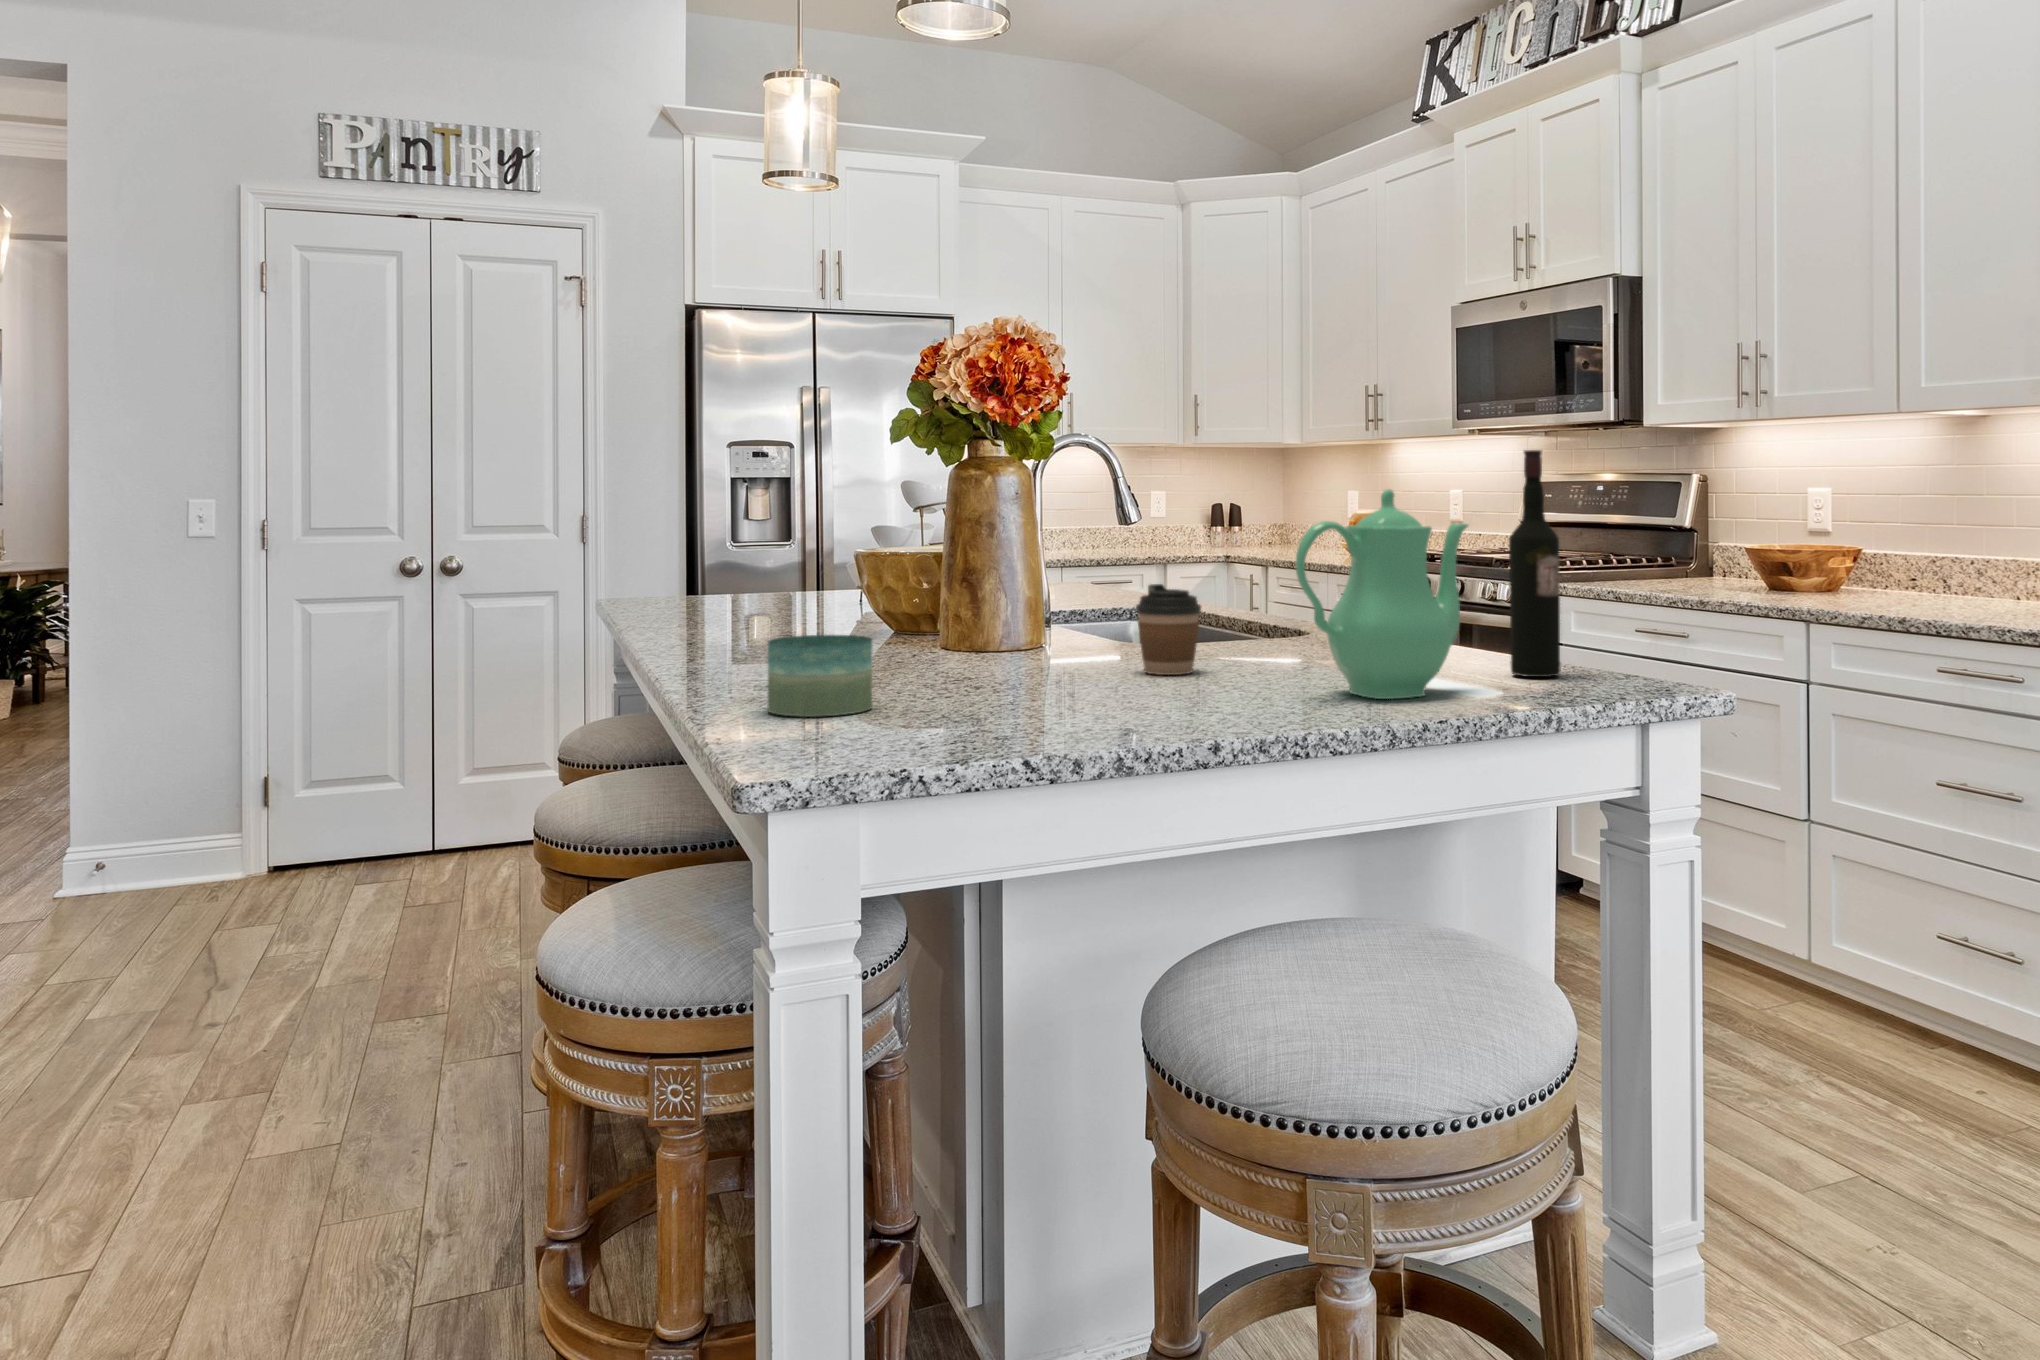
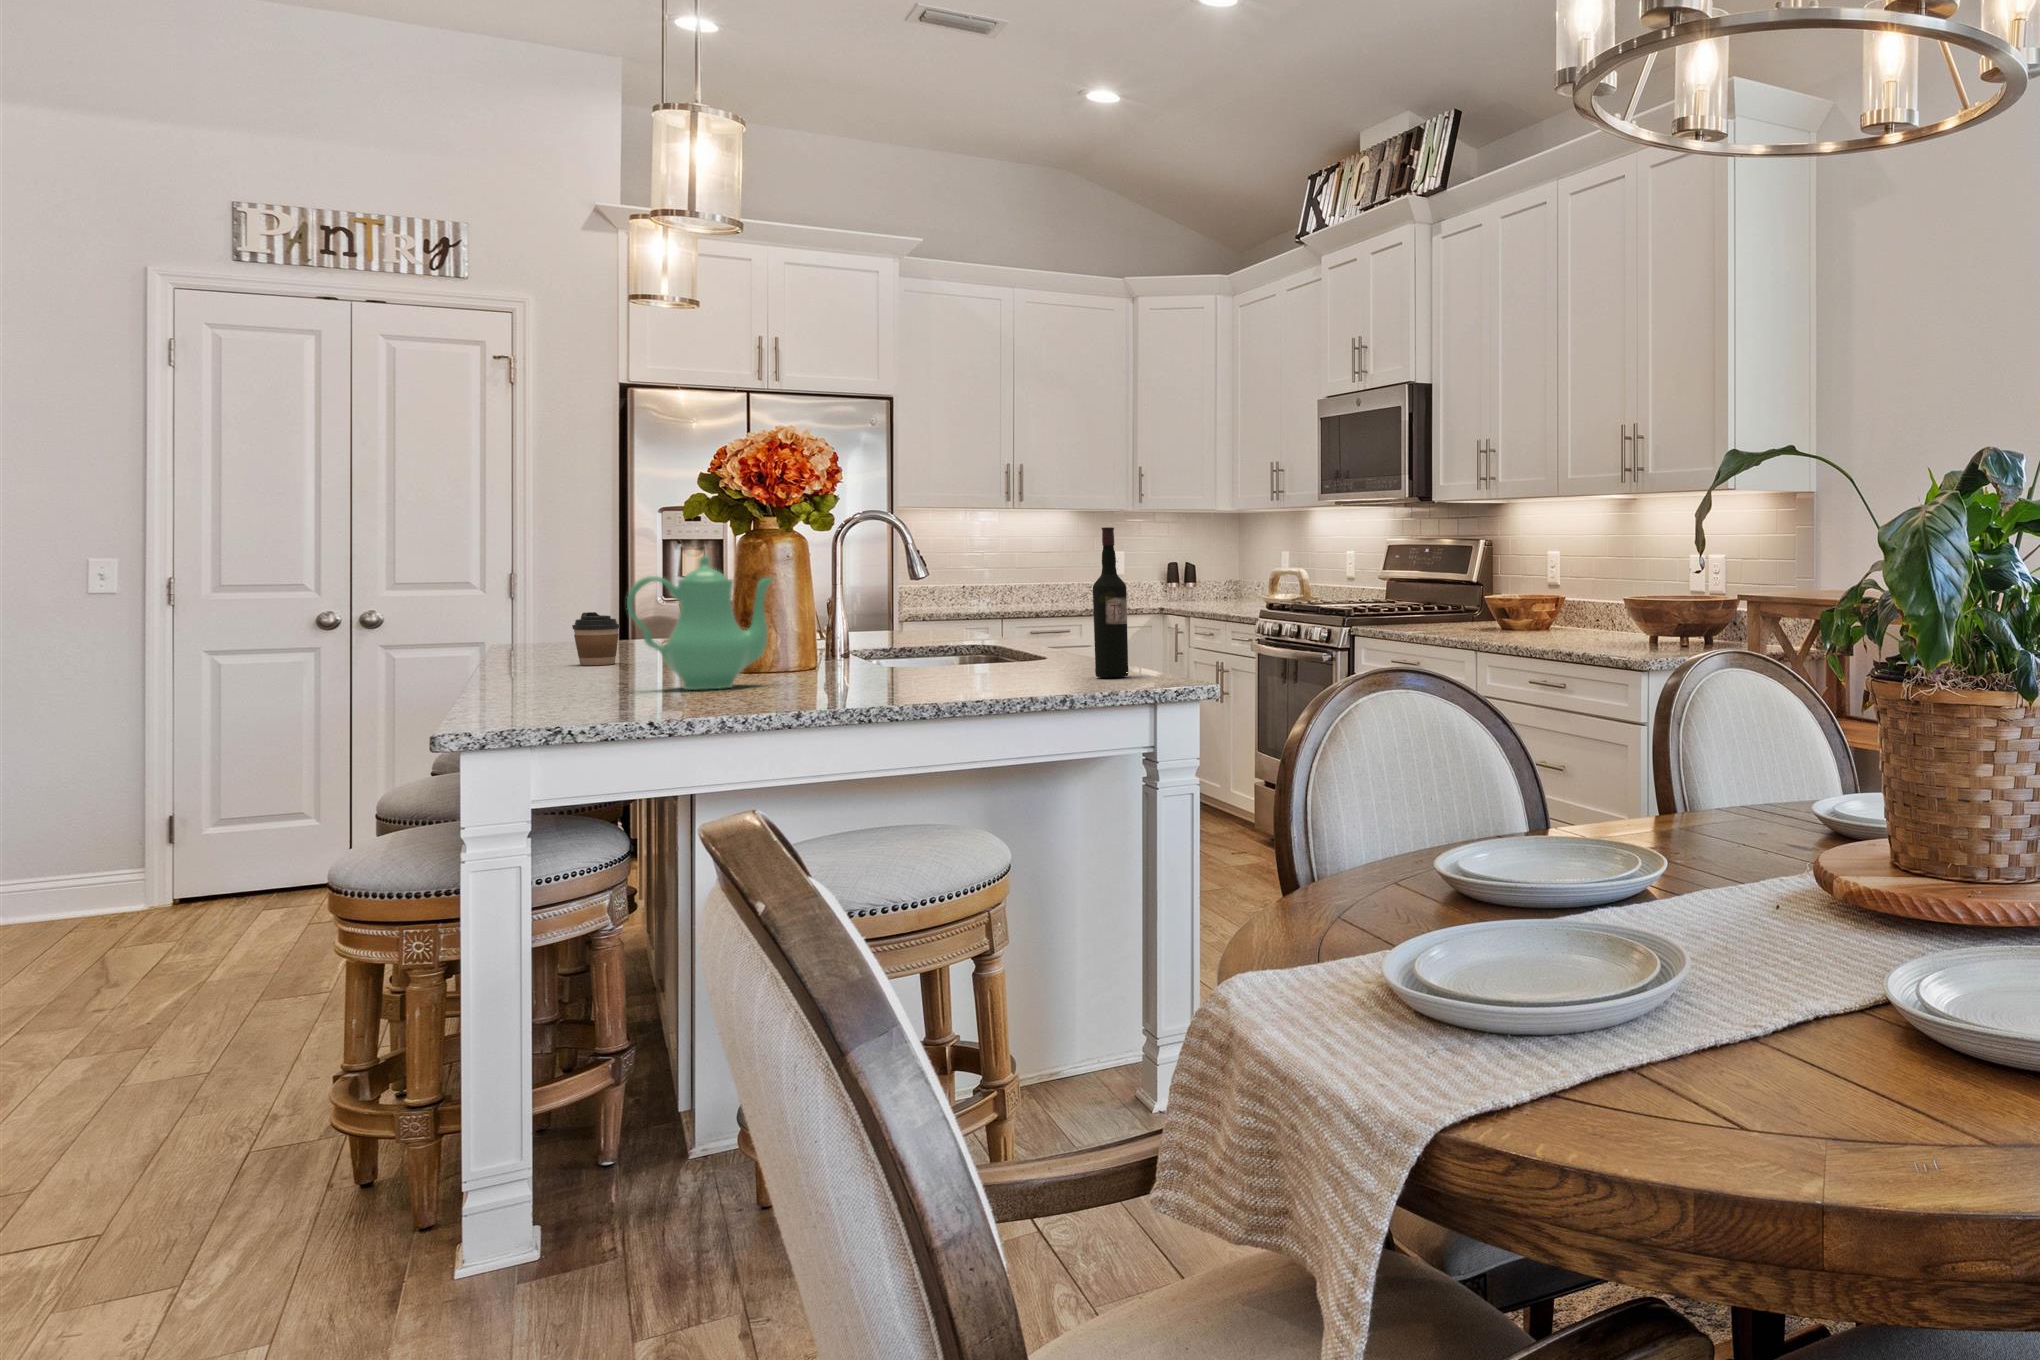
teapot: present [1295,489,1468,699] -> present [627,556,774,690]
coffee cup: present [1136,584,1201,675] -> present [572,612,619,665]
candle: present [768,635,872,717] -> none [511,652,598,704]

